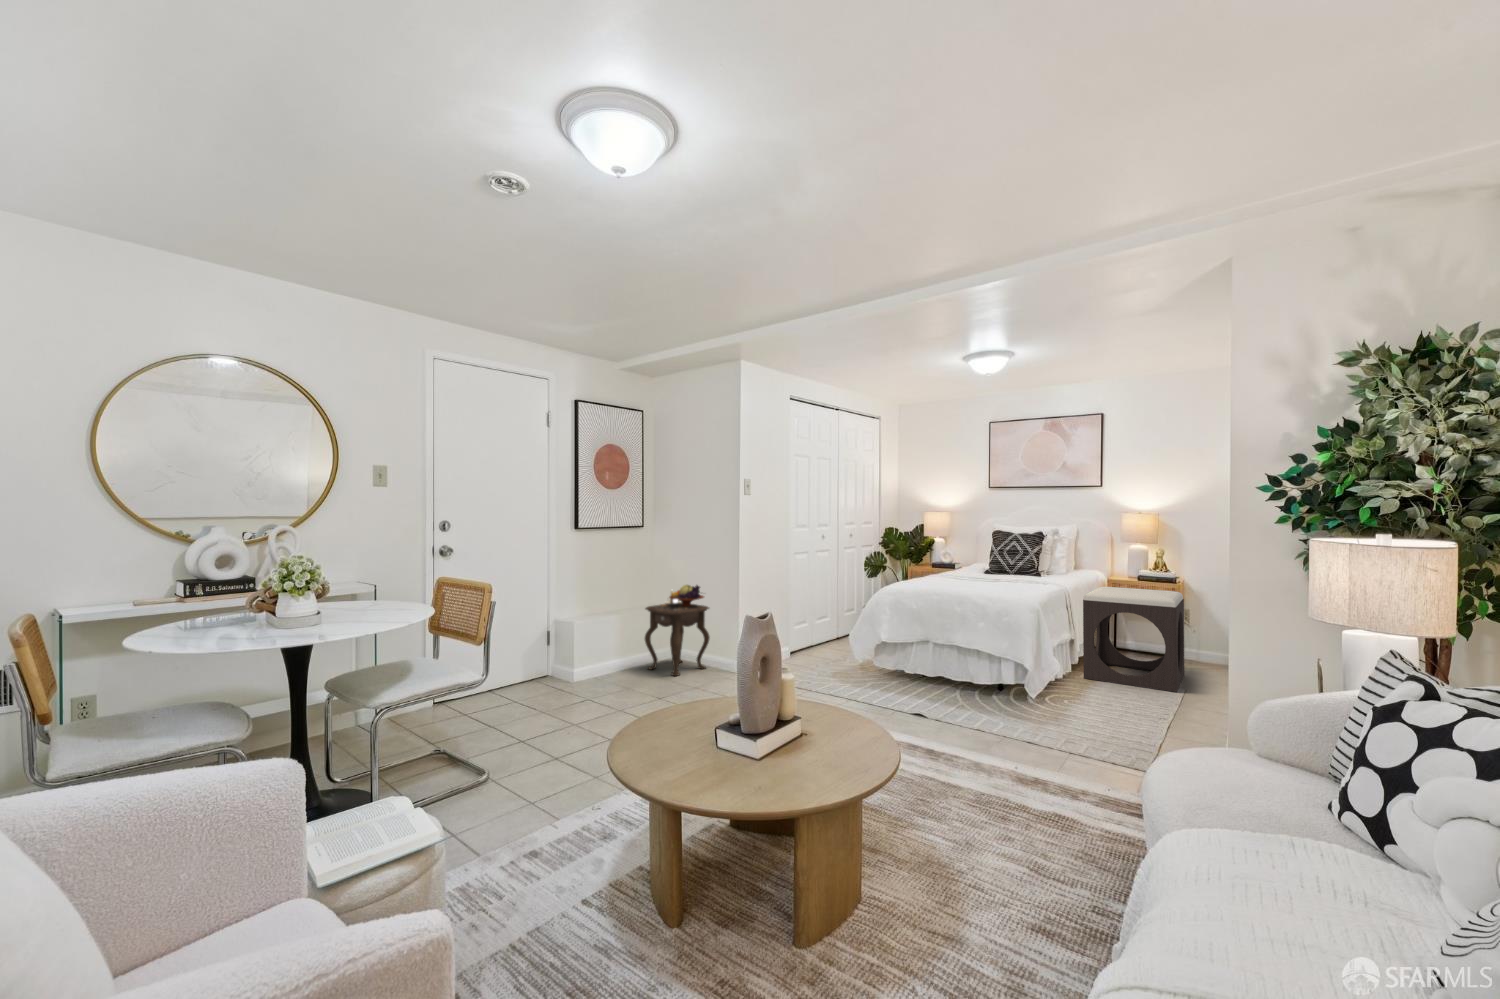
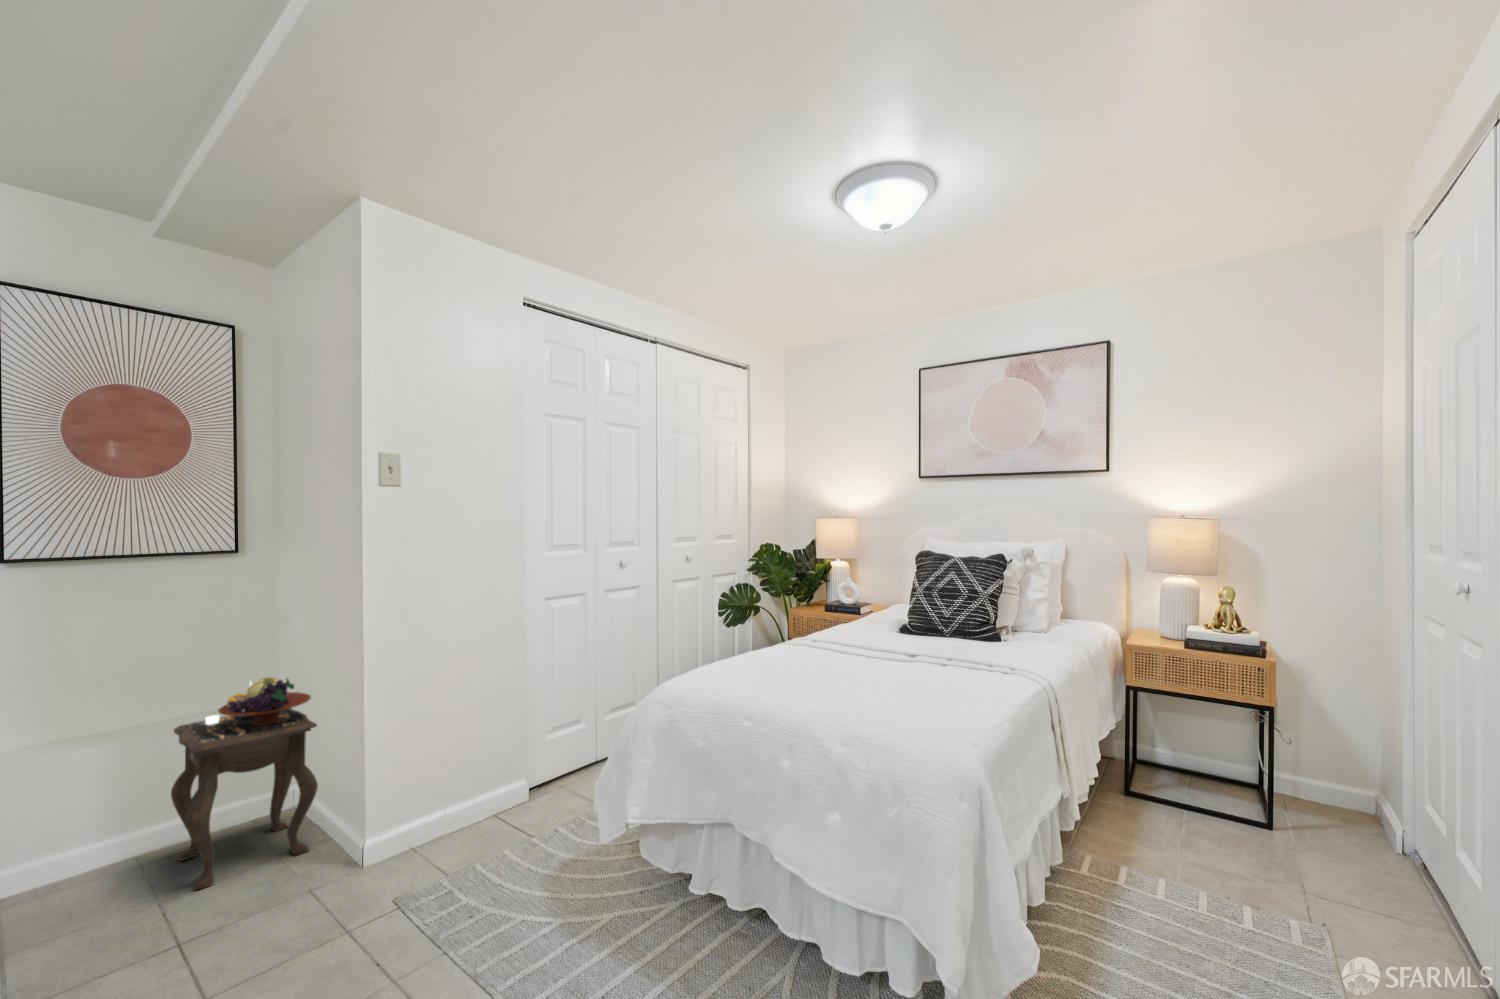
footstool: present [1083,587,1184,692] -> none [1085,666,1318,957]

